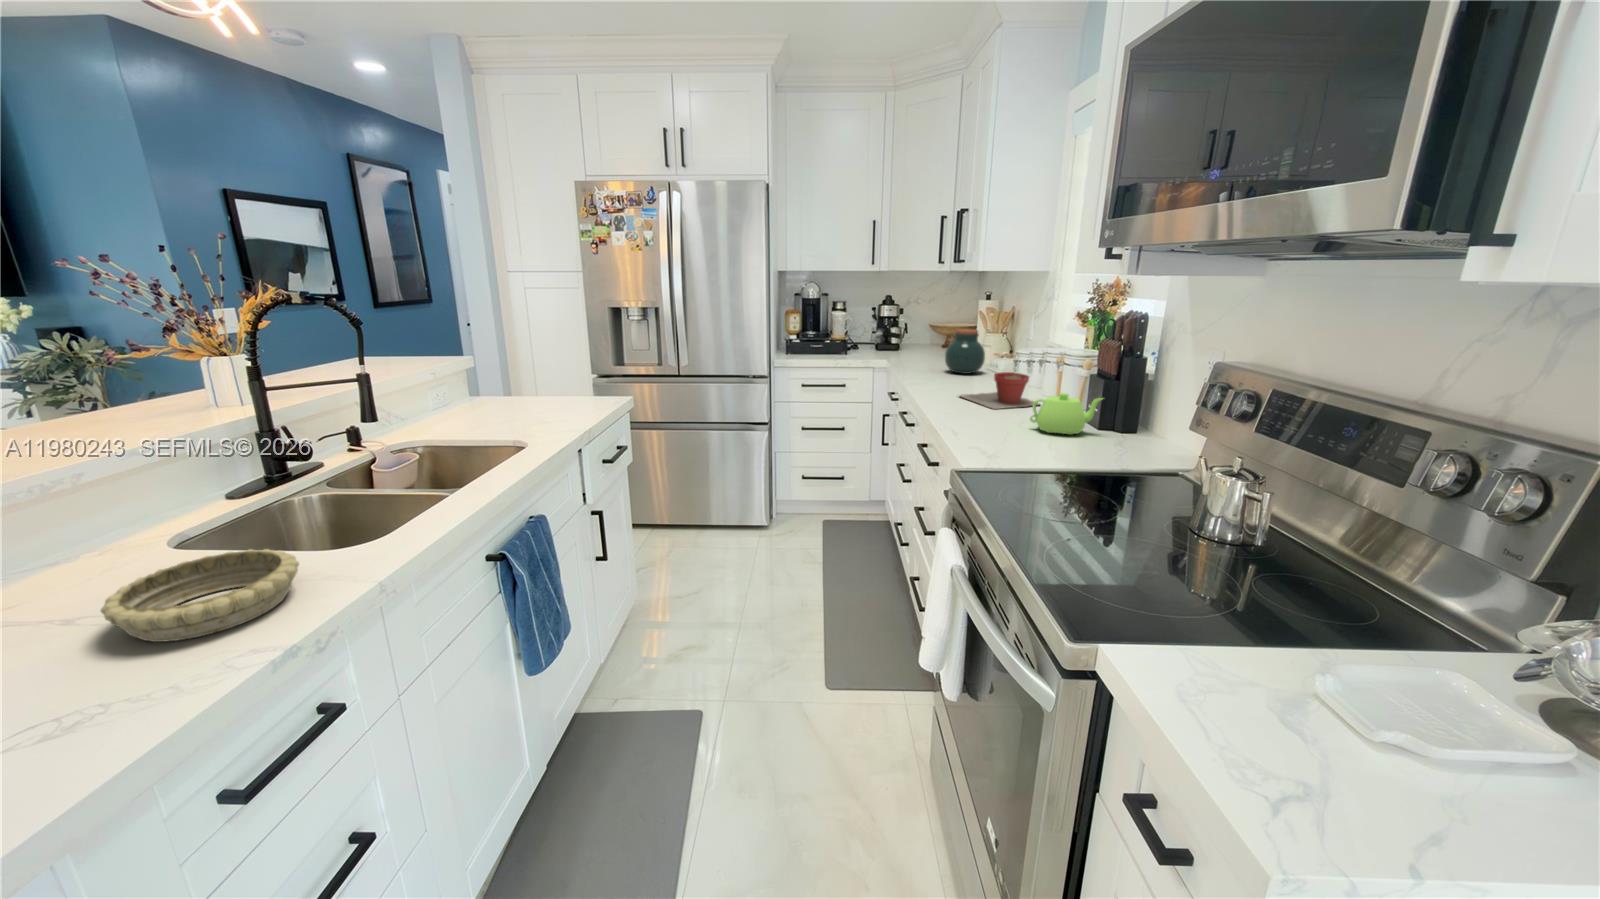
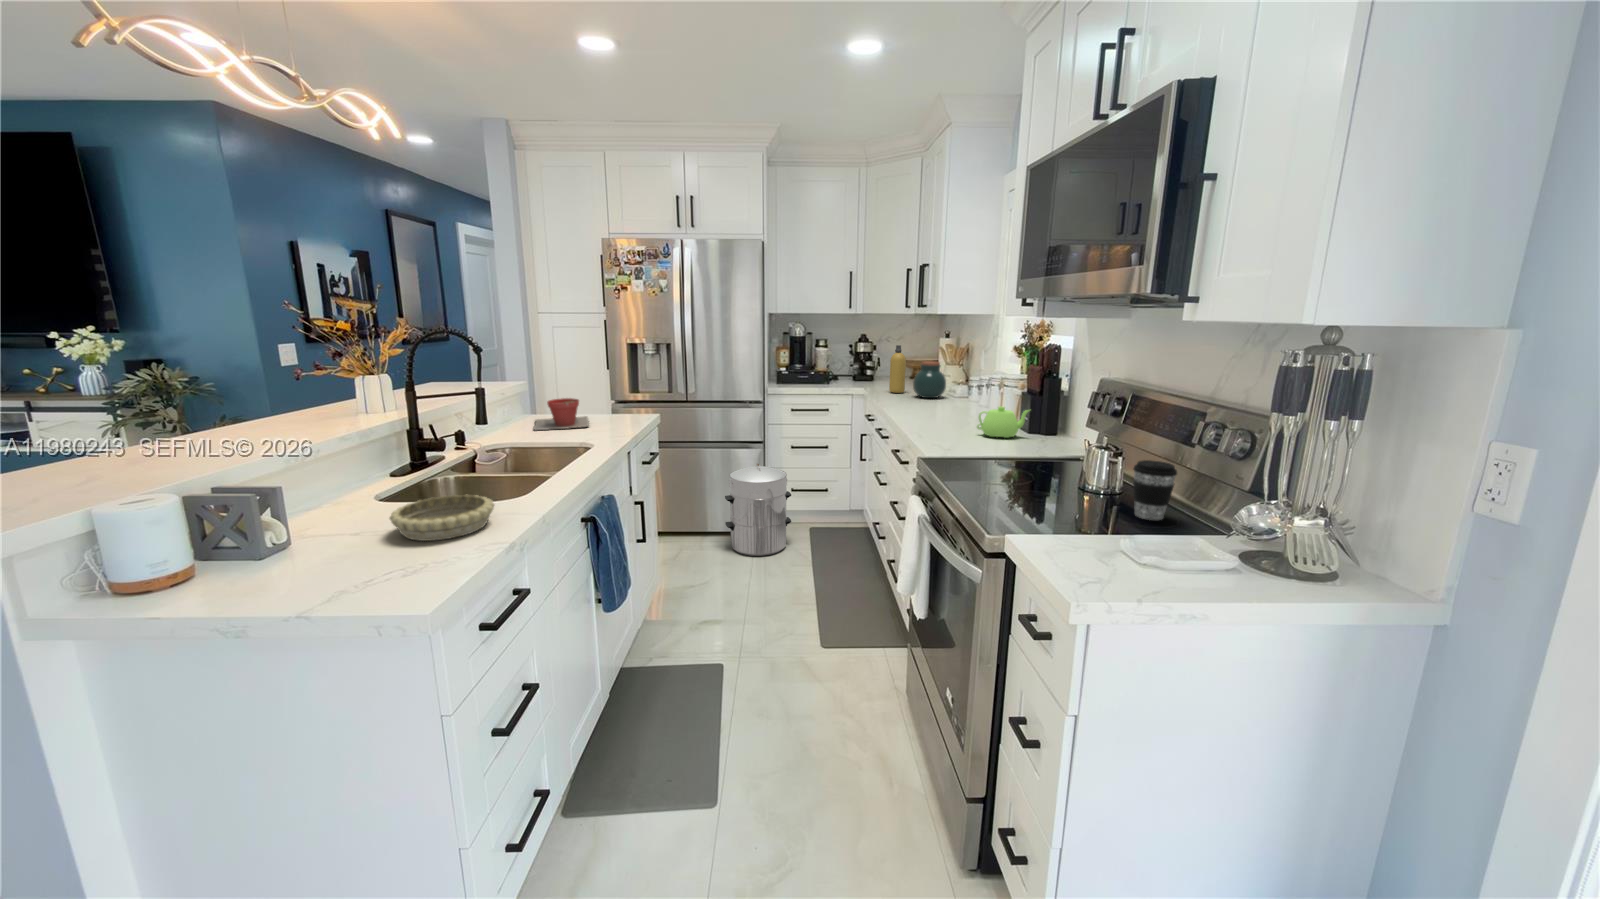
bottle: none [916,310,936,366] -> present [889,345,906,393]
plant pot: present [960,372,1040,409] -> present [534,398,589,430]
waste bin: none [722,449,799,557] -> present [725,463,791,556]
coffee cup: none [1306,505,1392,605] -> present [1133,460,1177,520]

